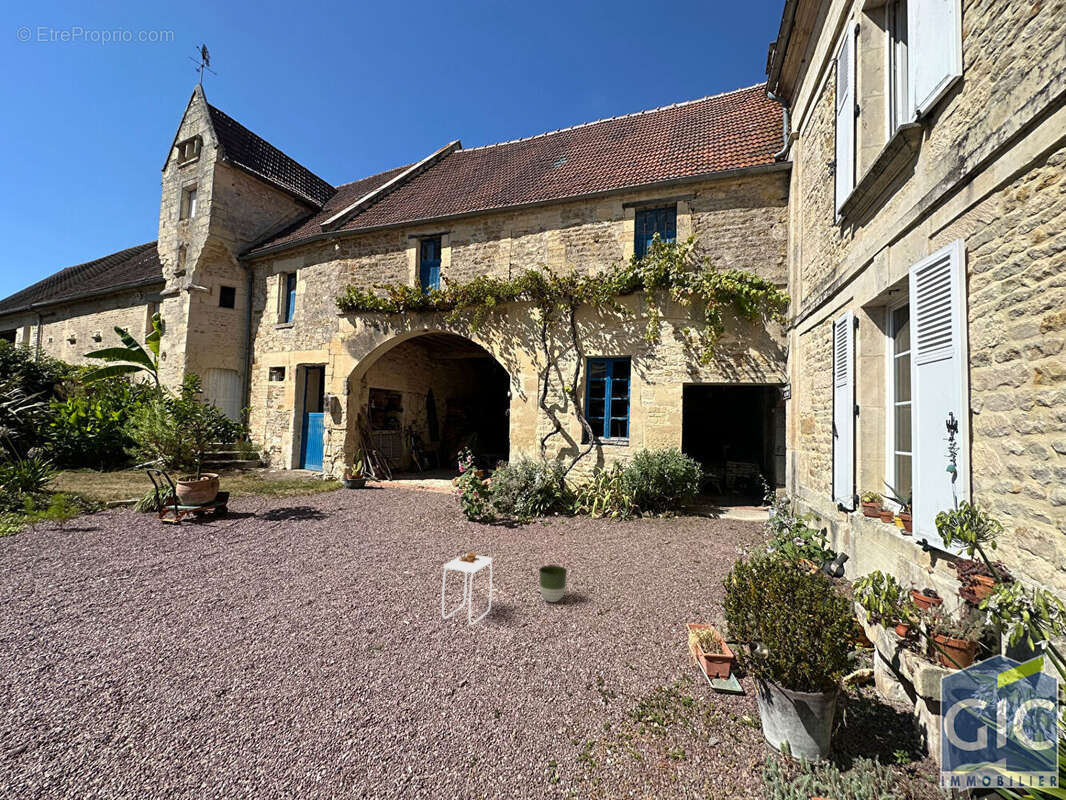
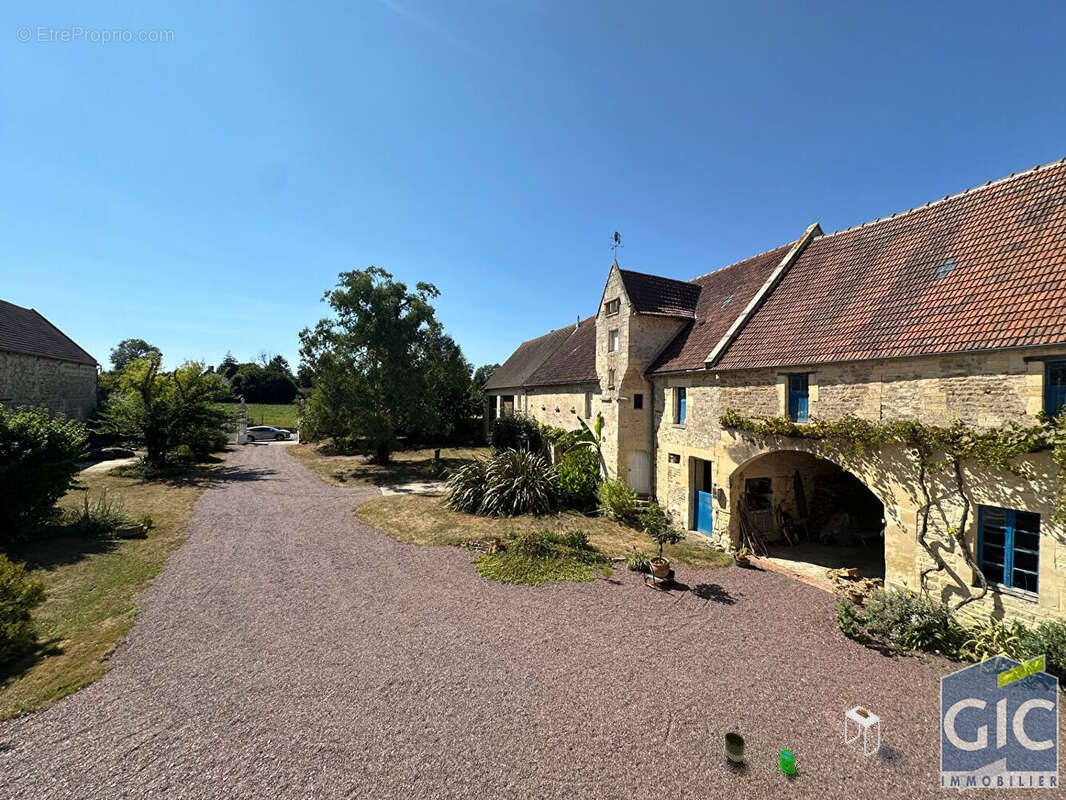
planter: present [539,565,567,602] -> present [725,732,745,762]
watering can: none [298,653,334,708] -> present [779,749,796,774]

